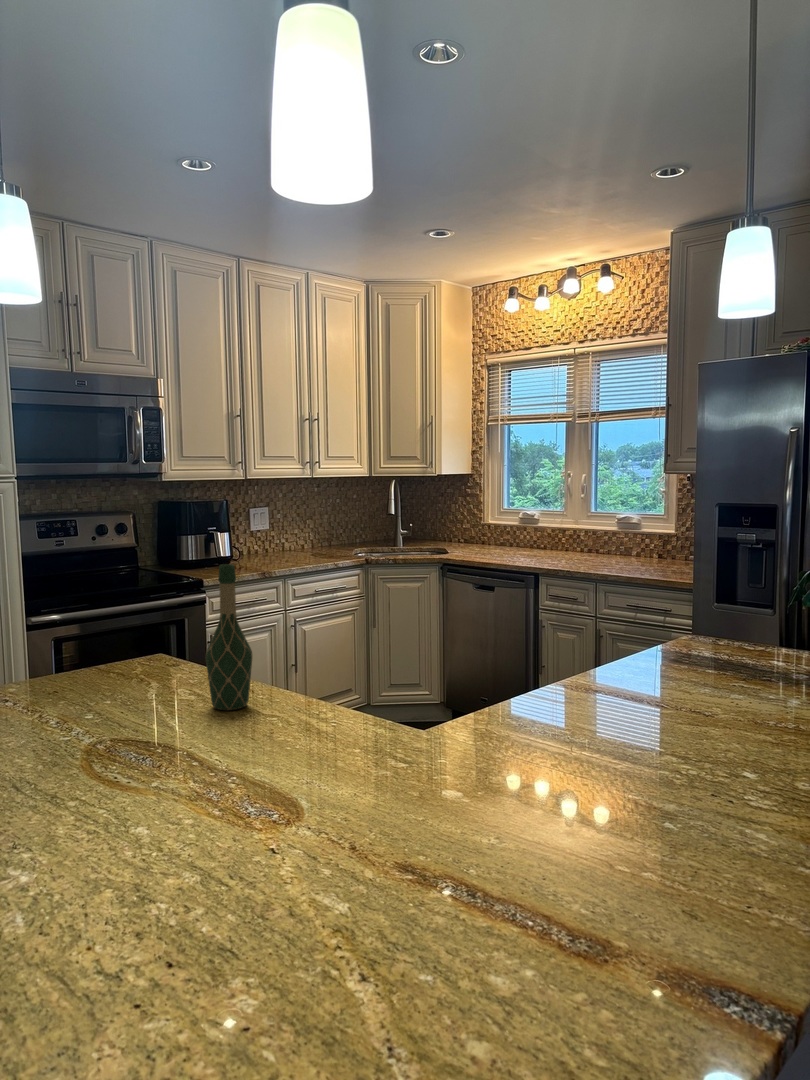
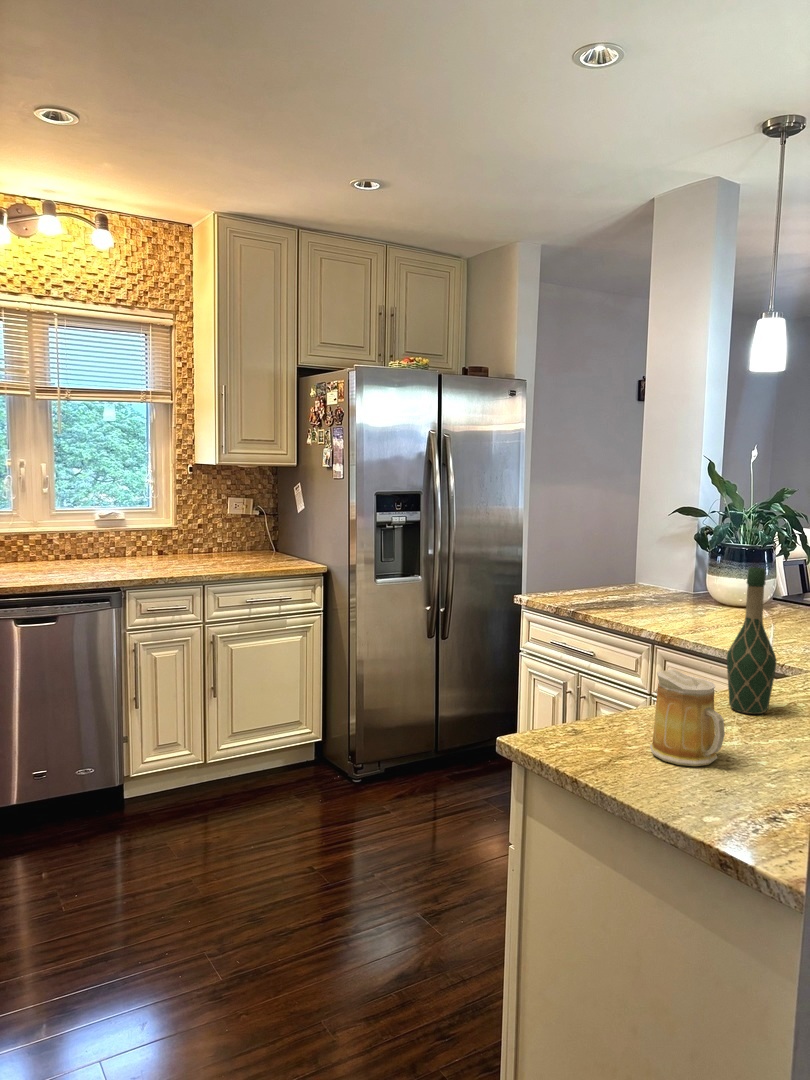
mug: none [74,618,134,689] -> present [650,670,725,766]

